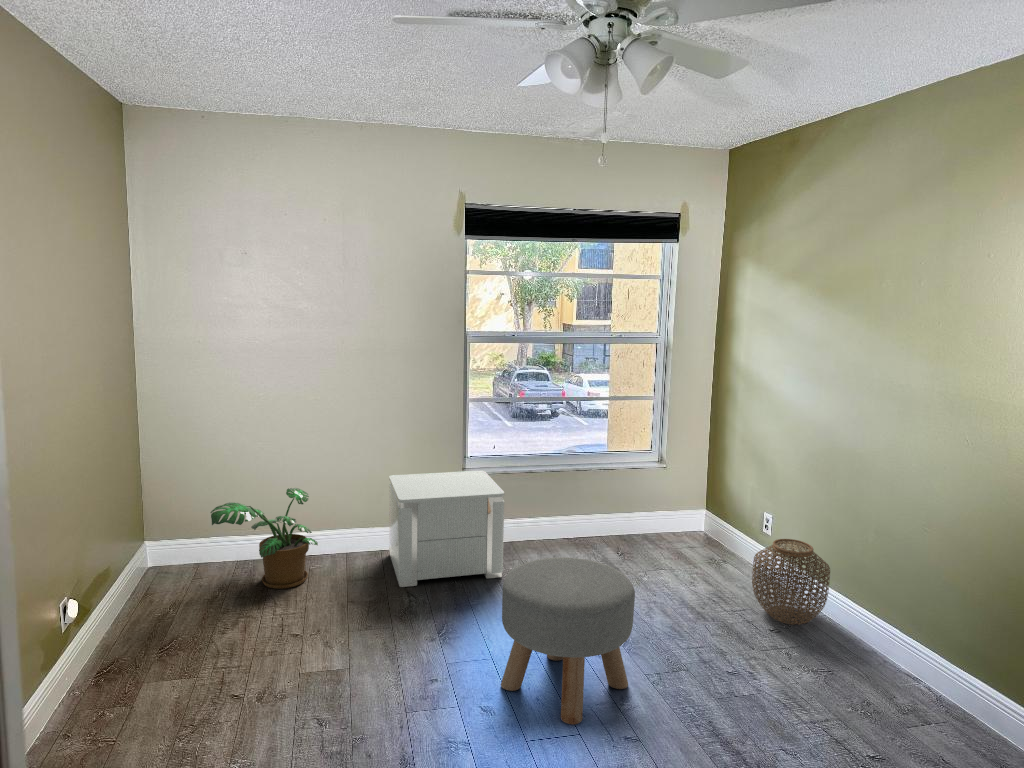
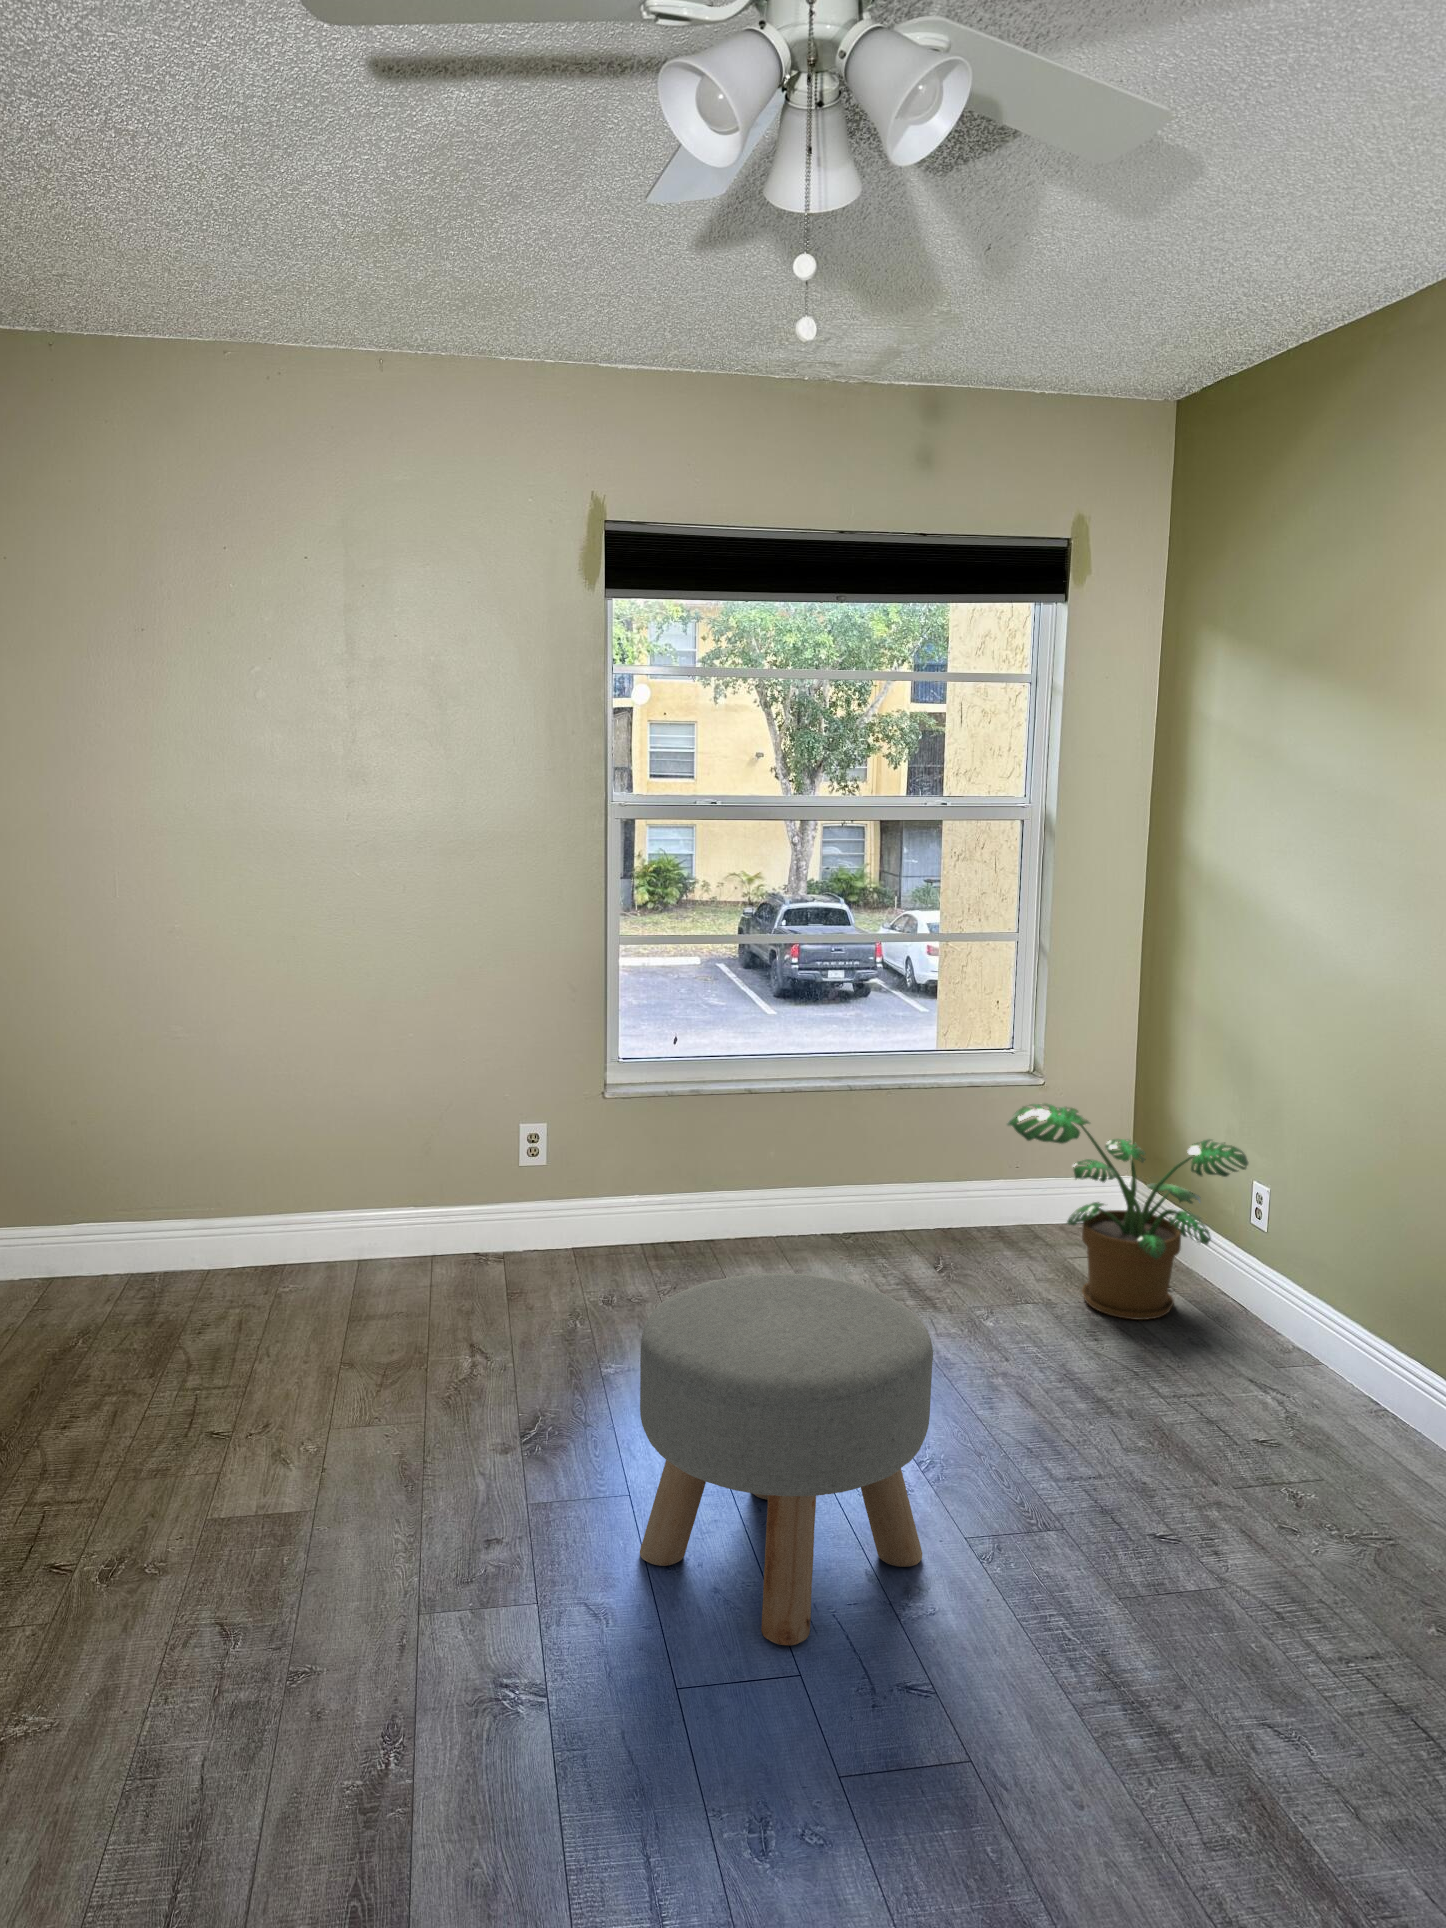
nightstand: present [389,471,504,587] -> none [446,1089,683,1334]
potted plant: present [211,488,318,589] -> present [1007,1104,1249,1320]
woven basket: present [752,539,830,625] -> none [1218,1239,1391,1429]

